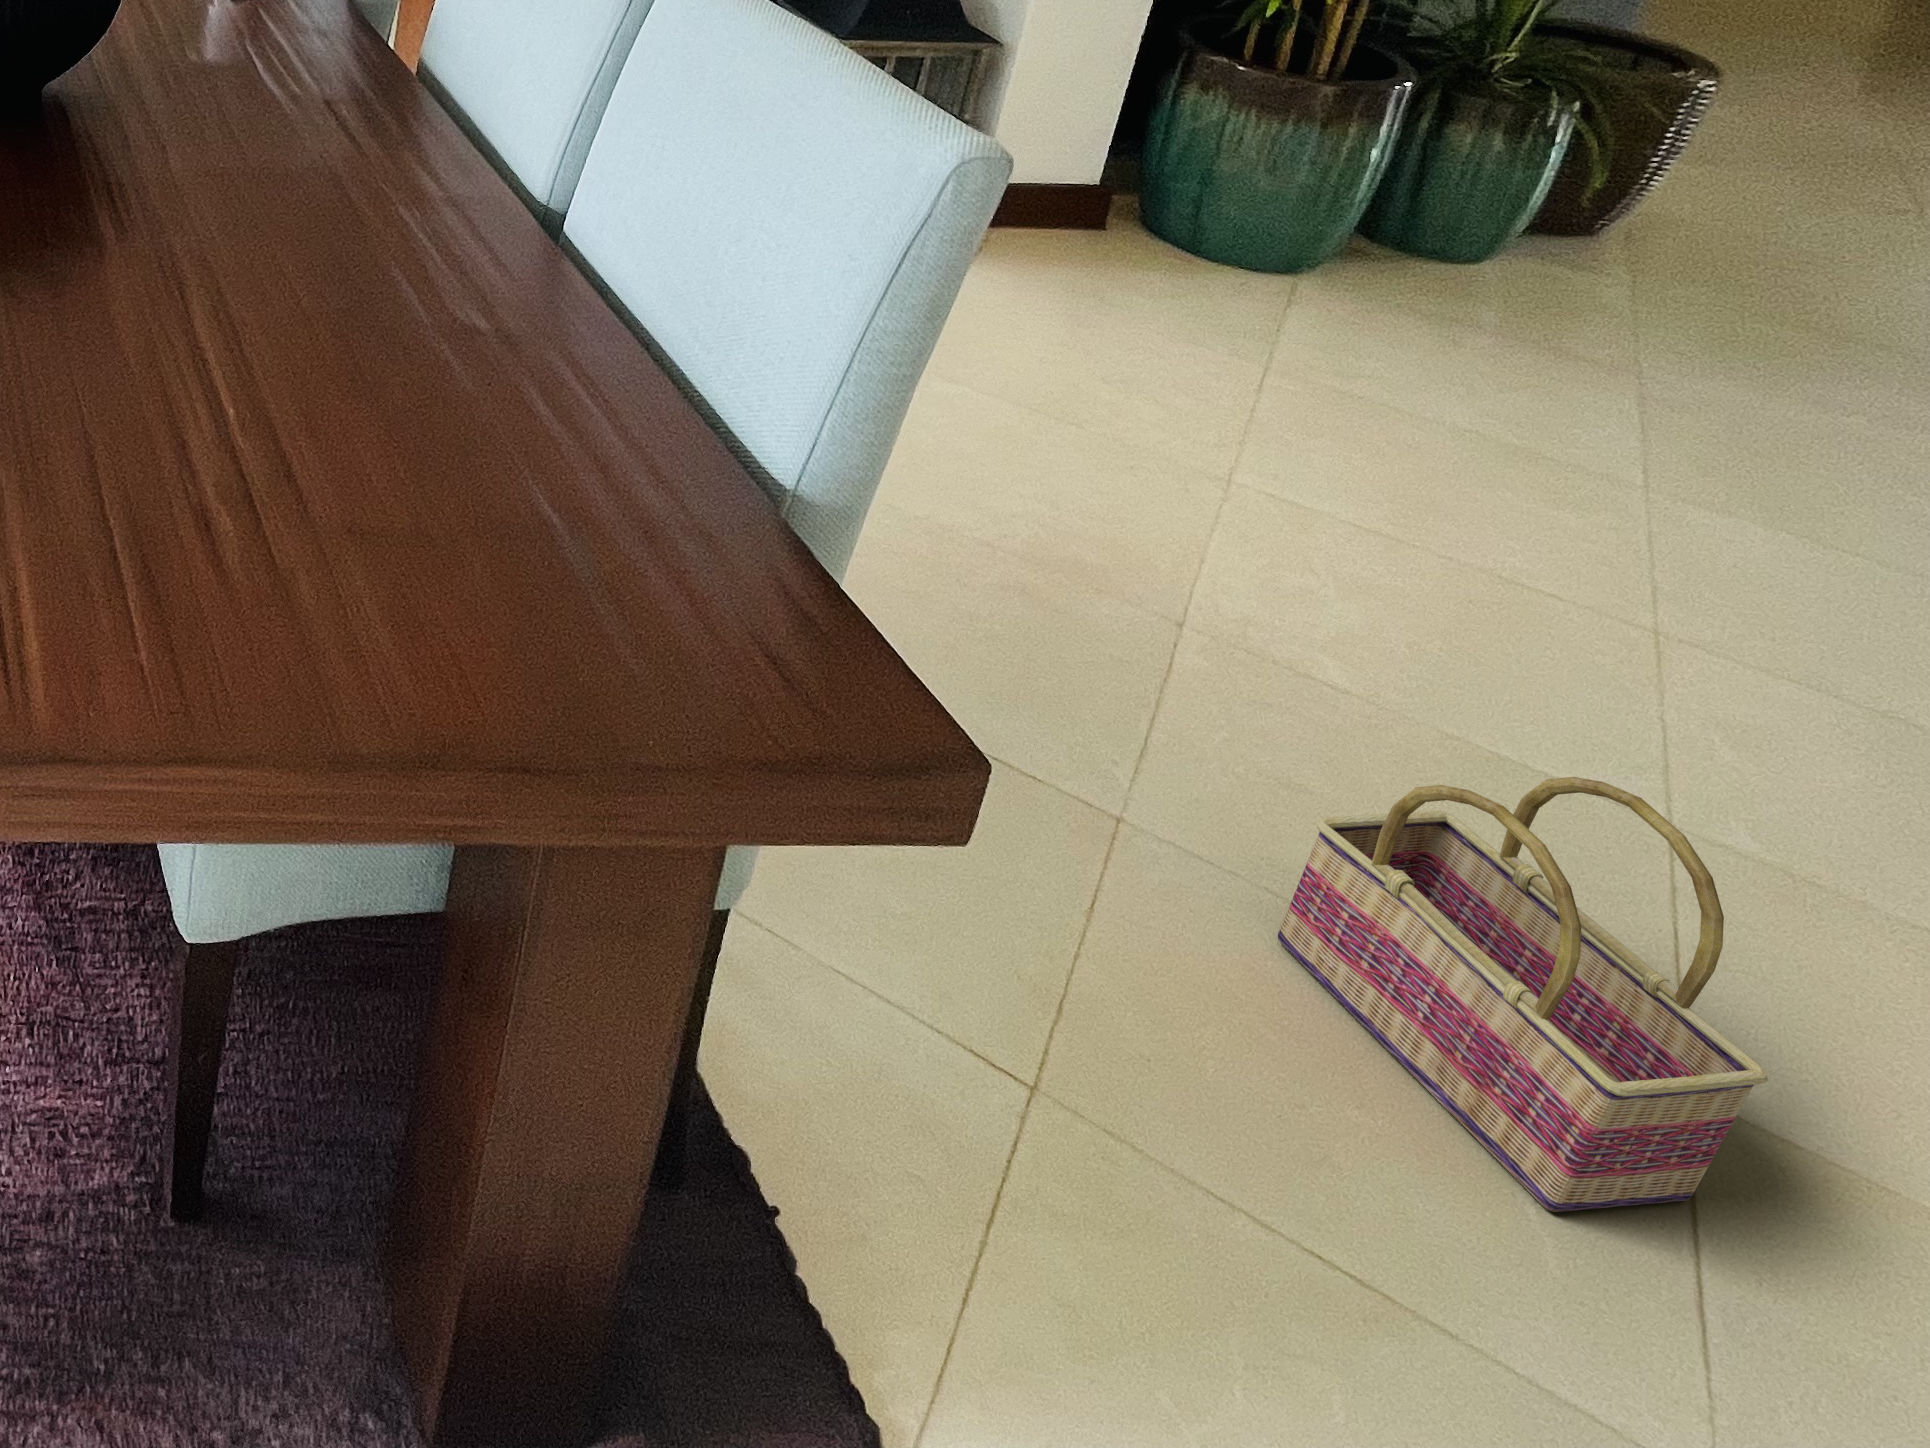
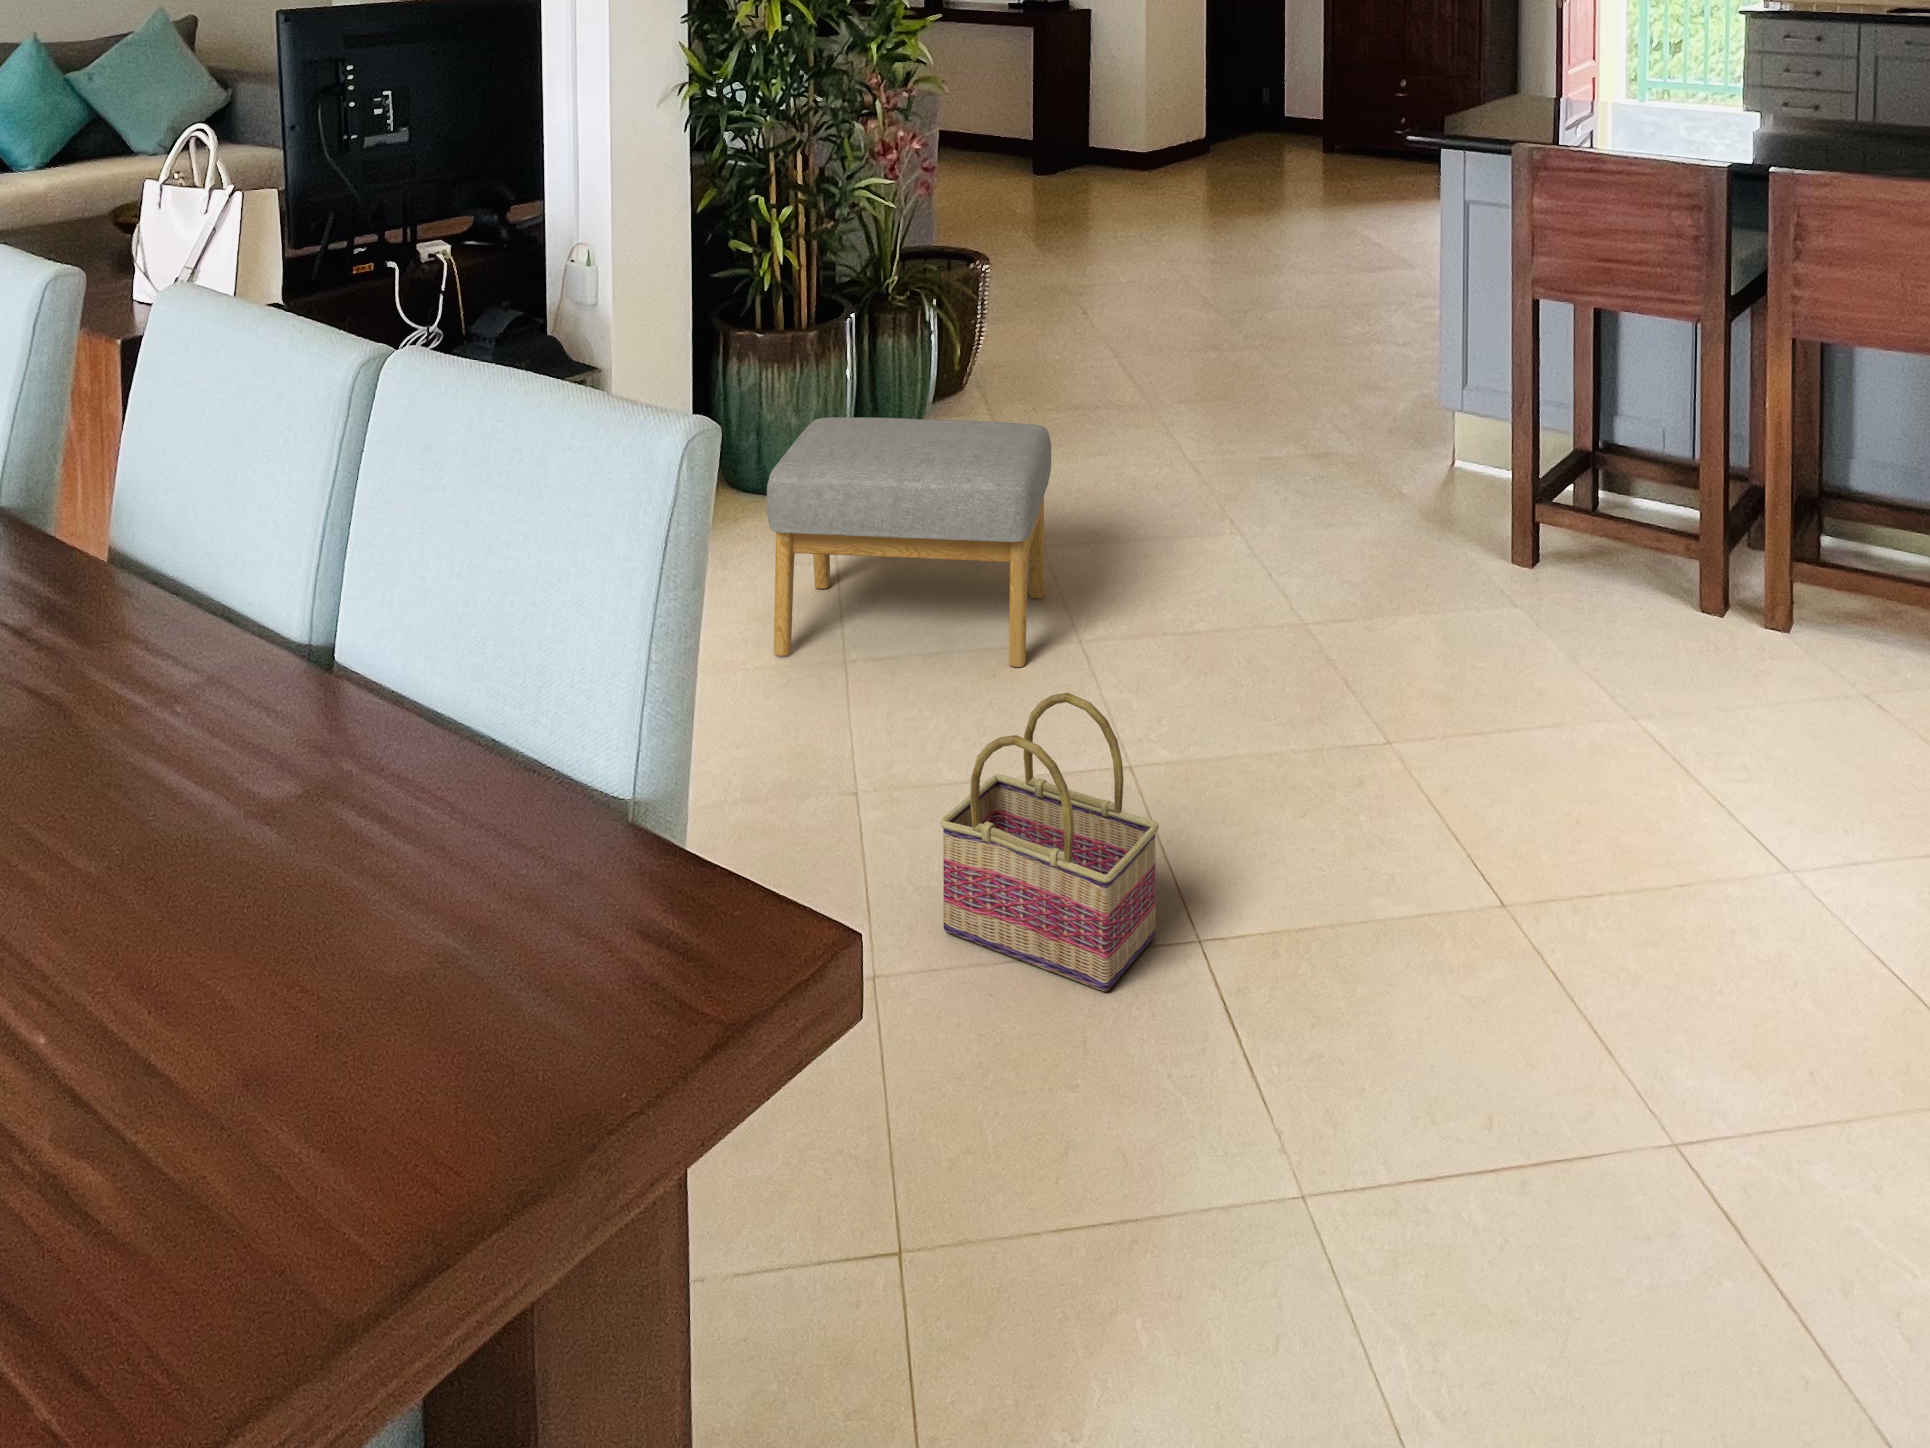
footstool: none [1138,210,1756,666] -> present [767,417,1051,667]

